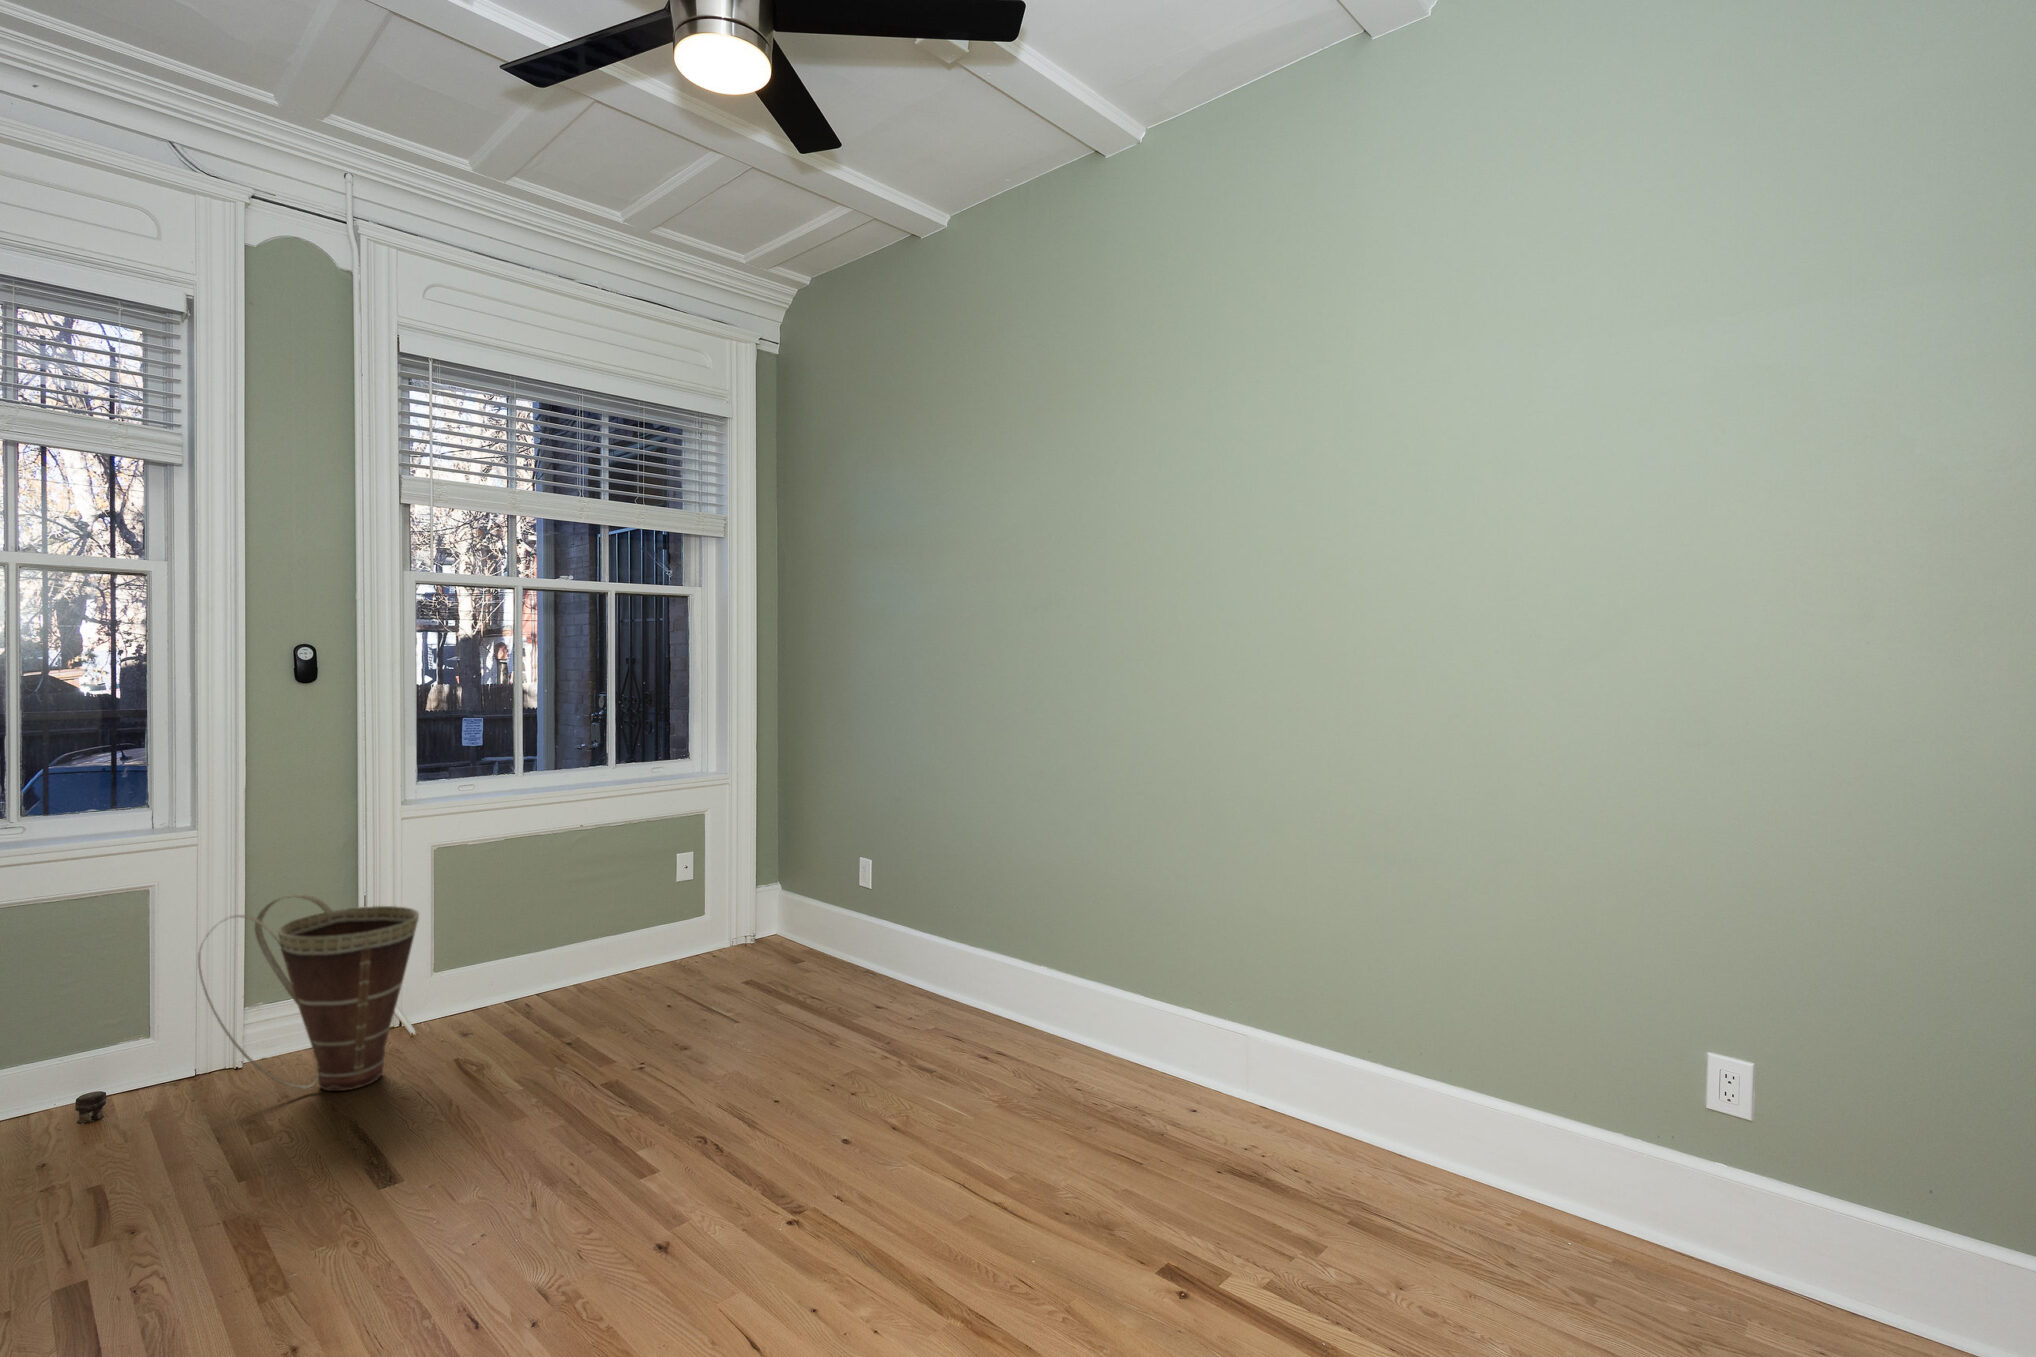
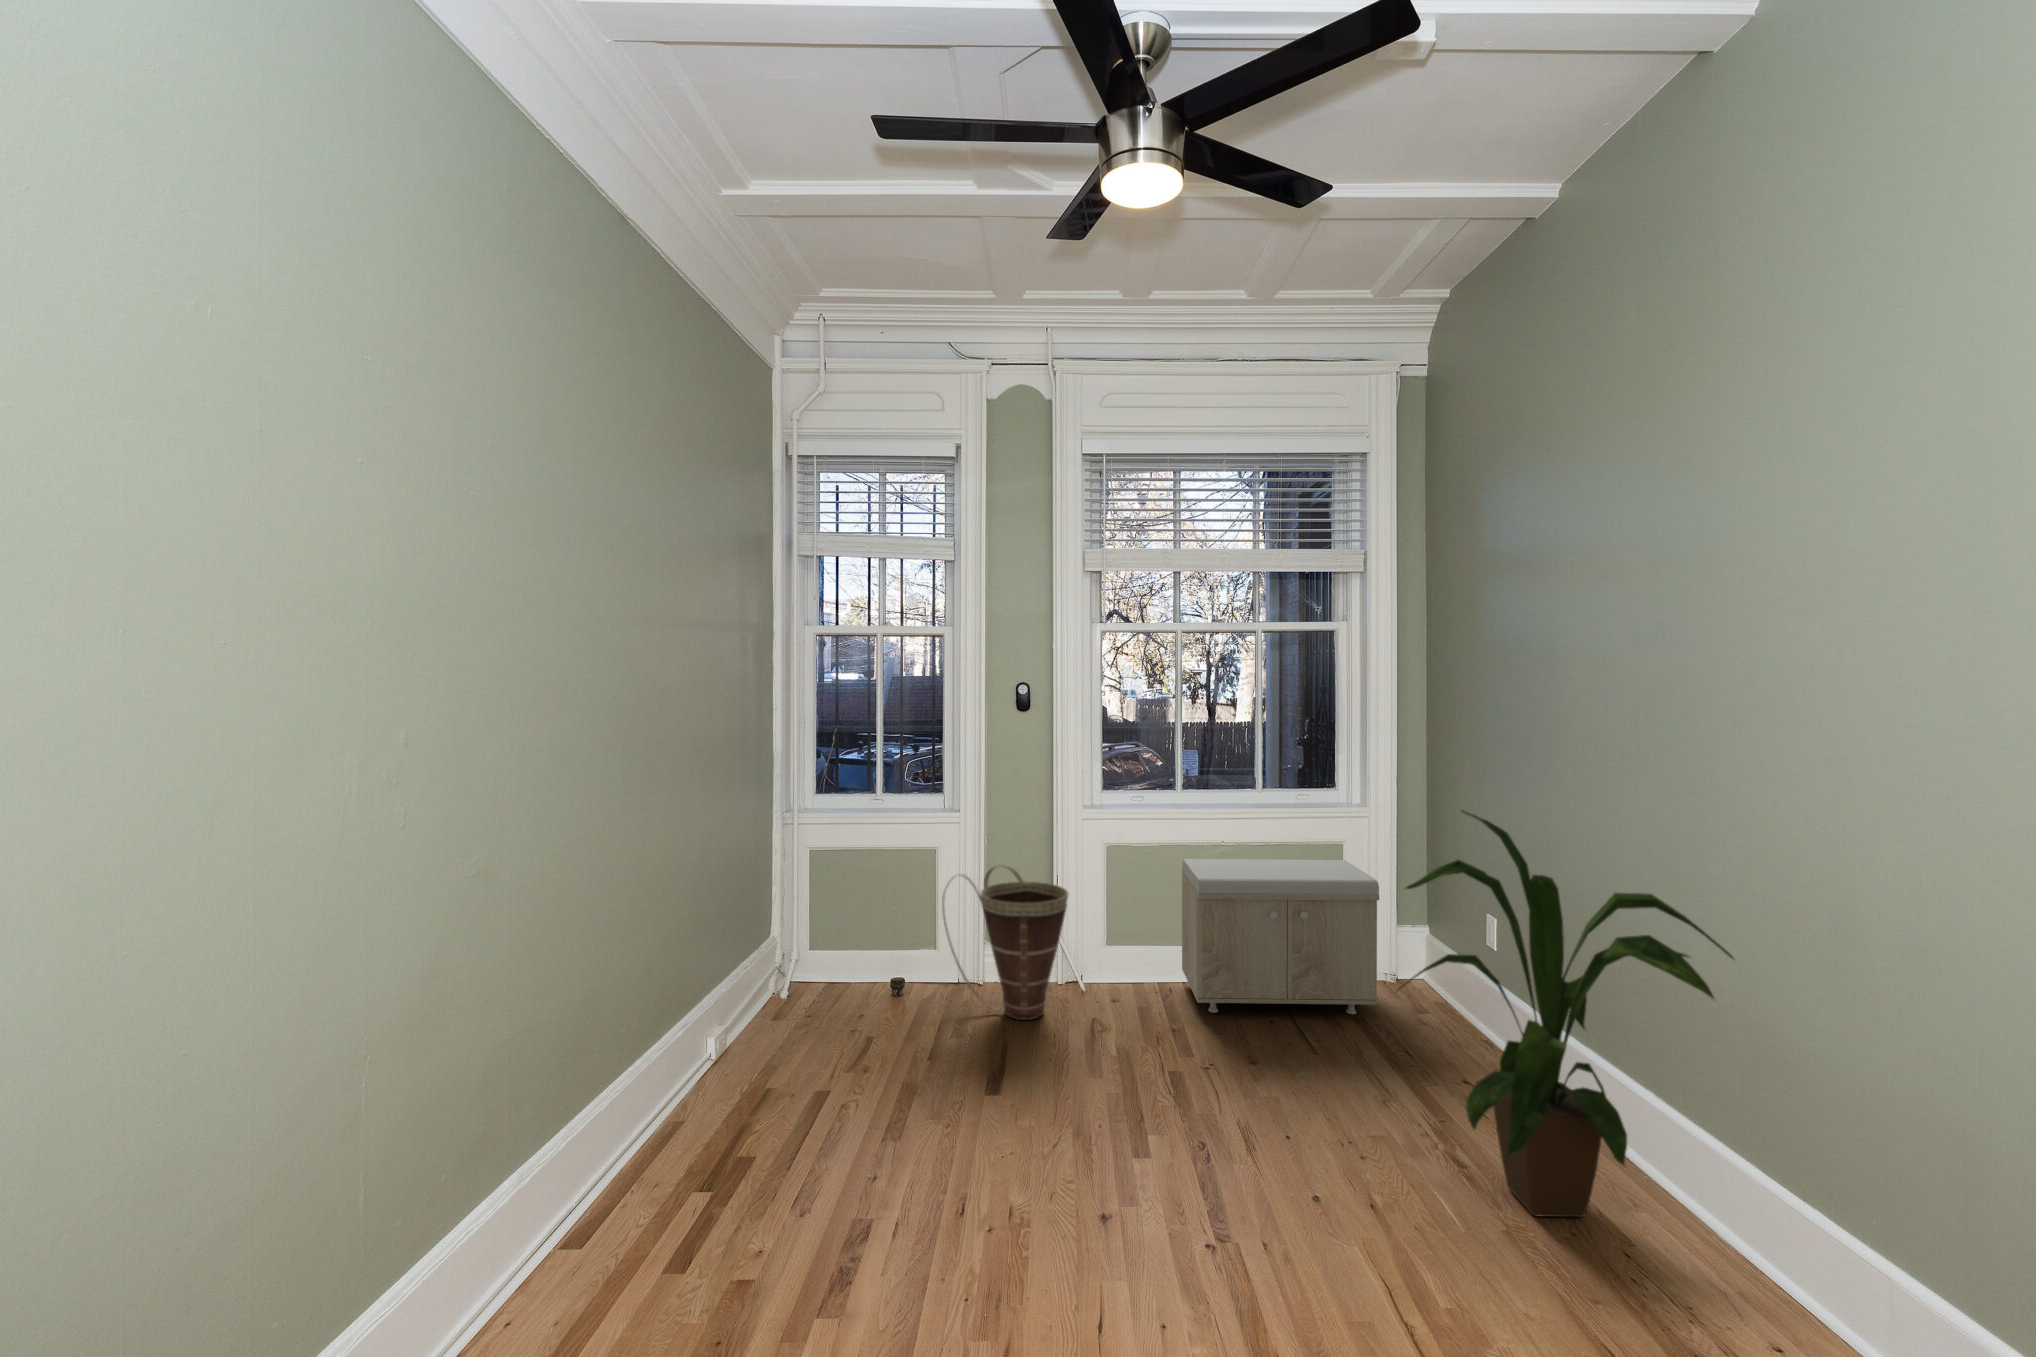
house plant: none [850,753,1094,1076] -> present [1398,810,1733,1217]
storage bench: none [540,829,763,1014] -> present [1182,859,1379,1014]

